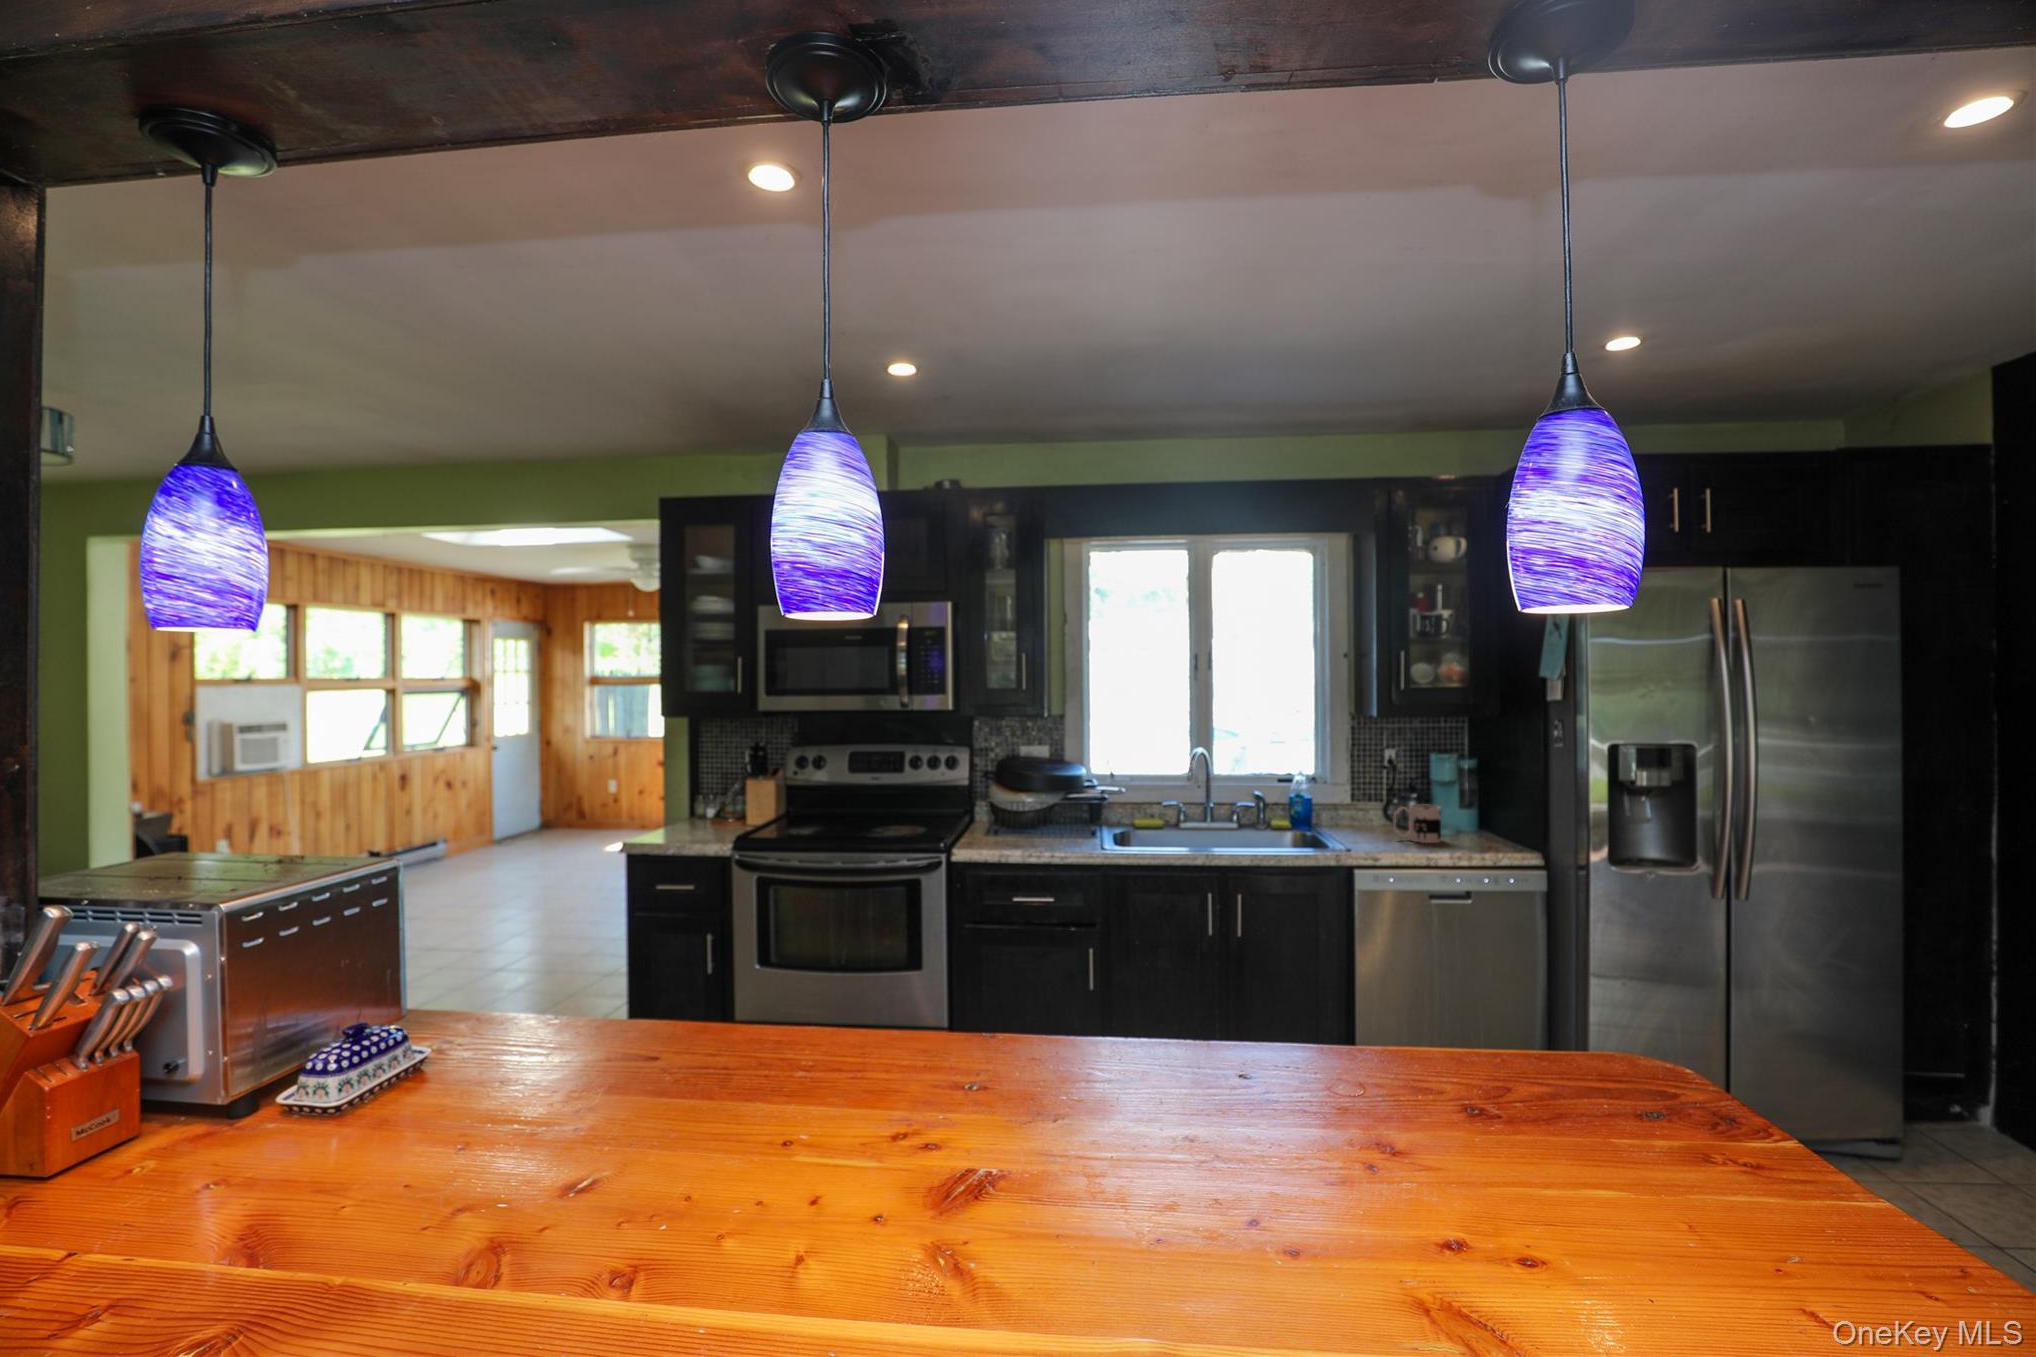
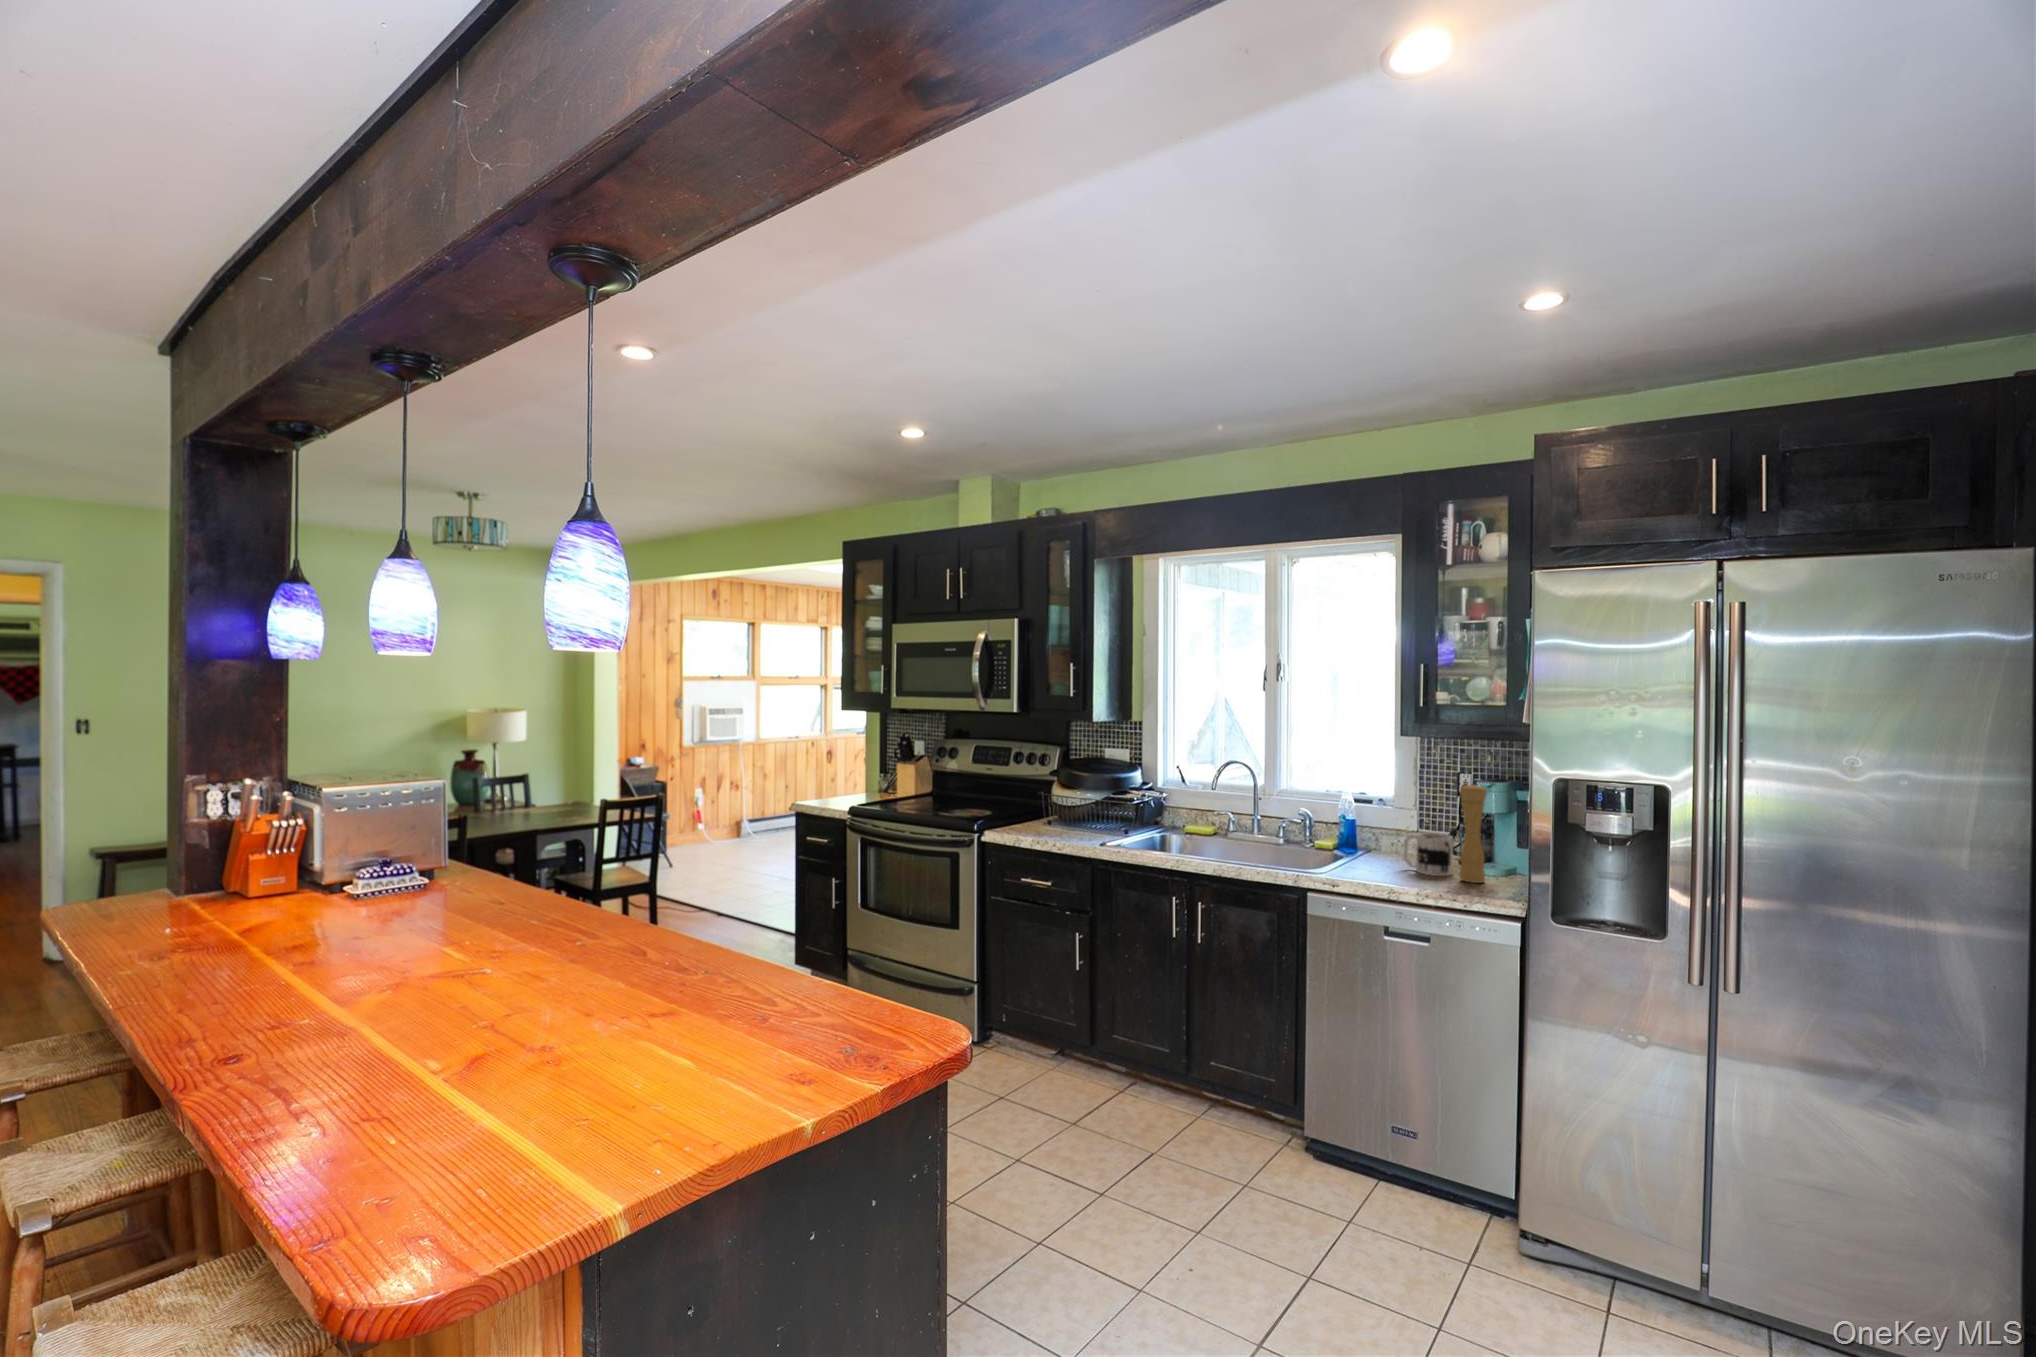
pepper mill: none [1460,756,1485,845] -> present [1460,784,1487,883]

